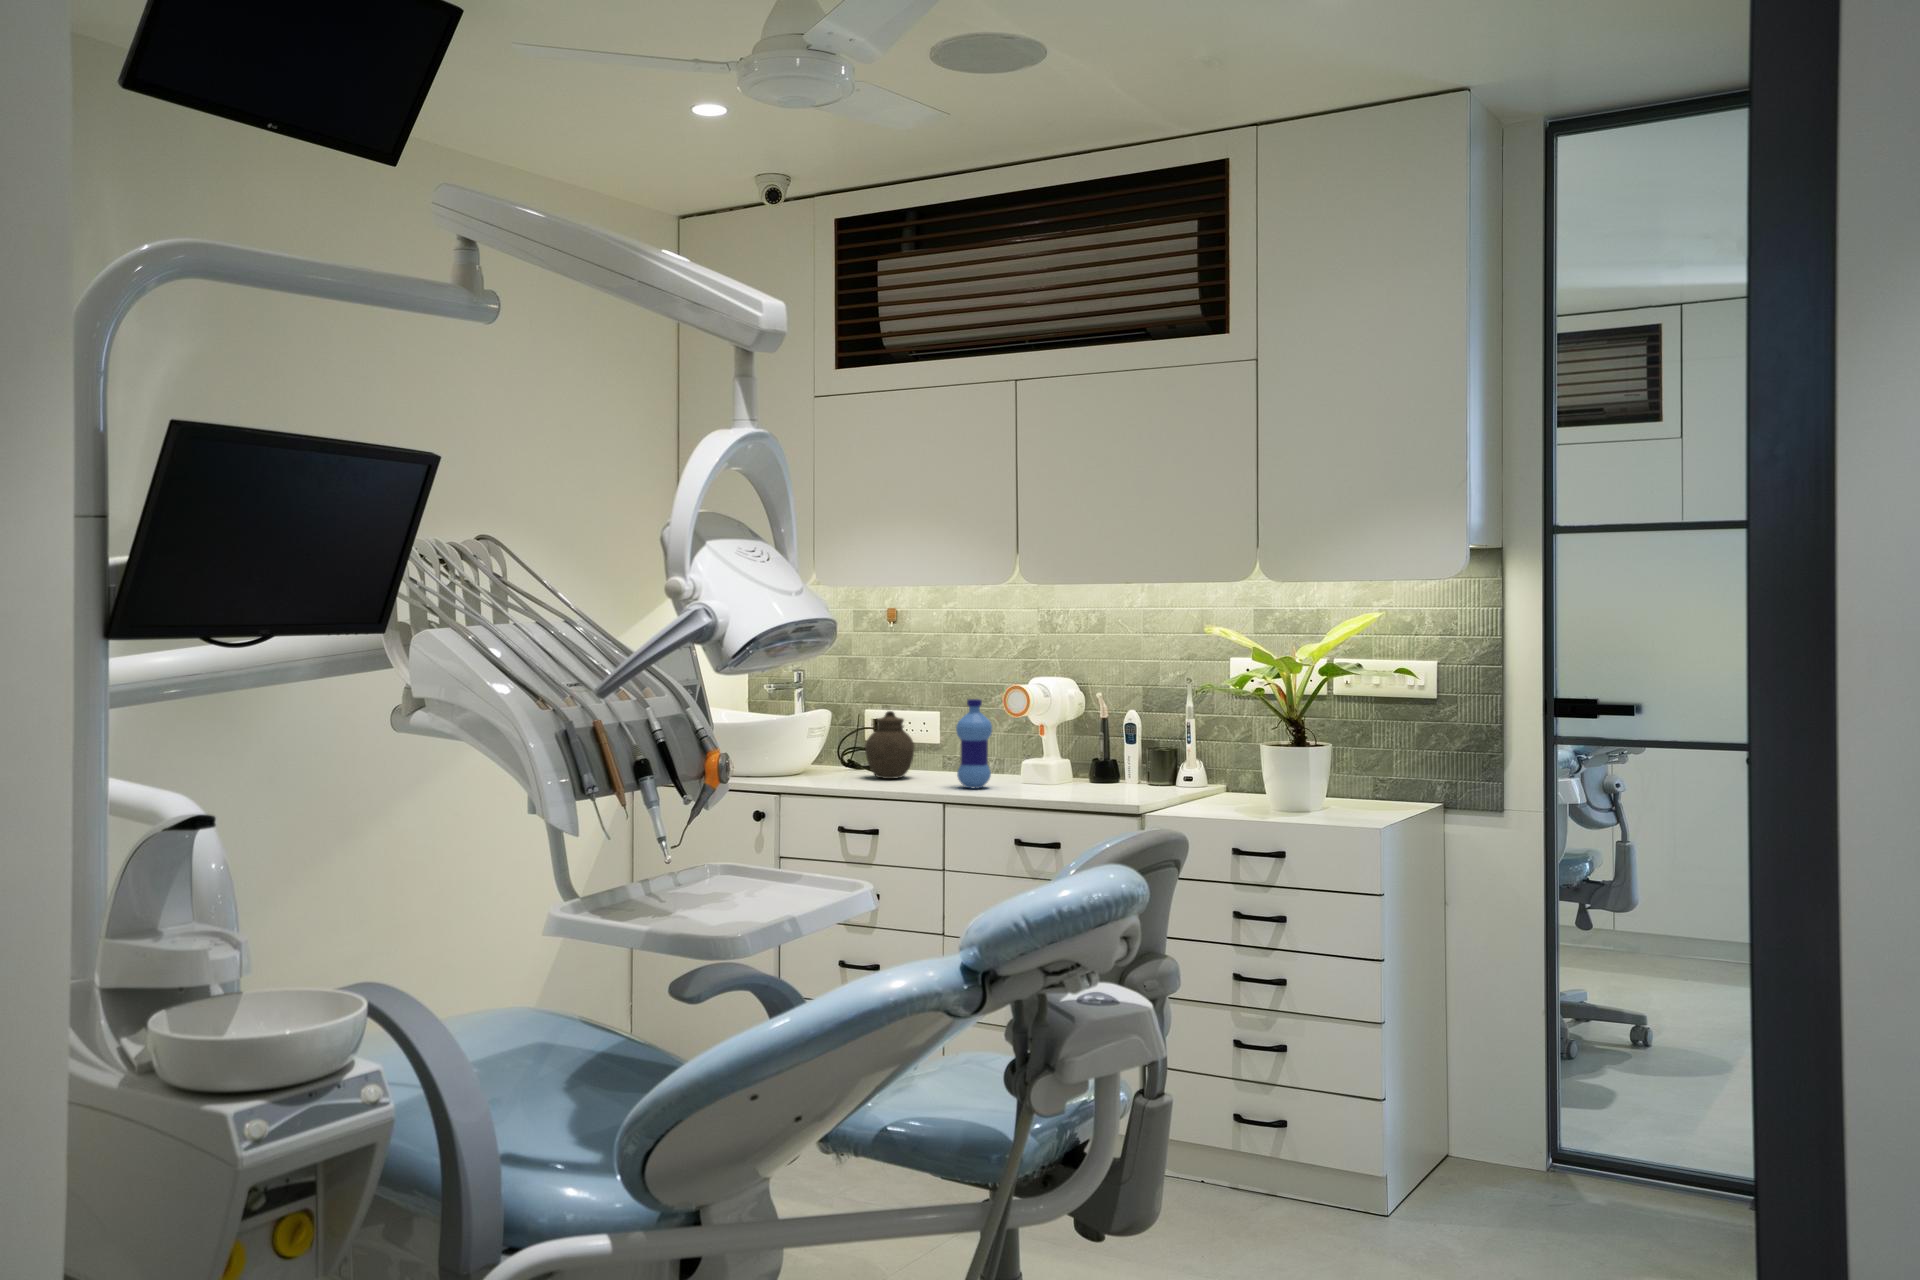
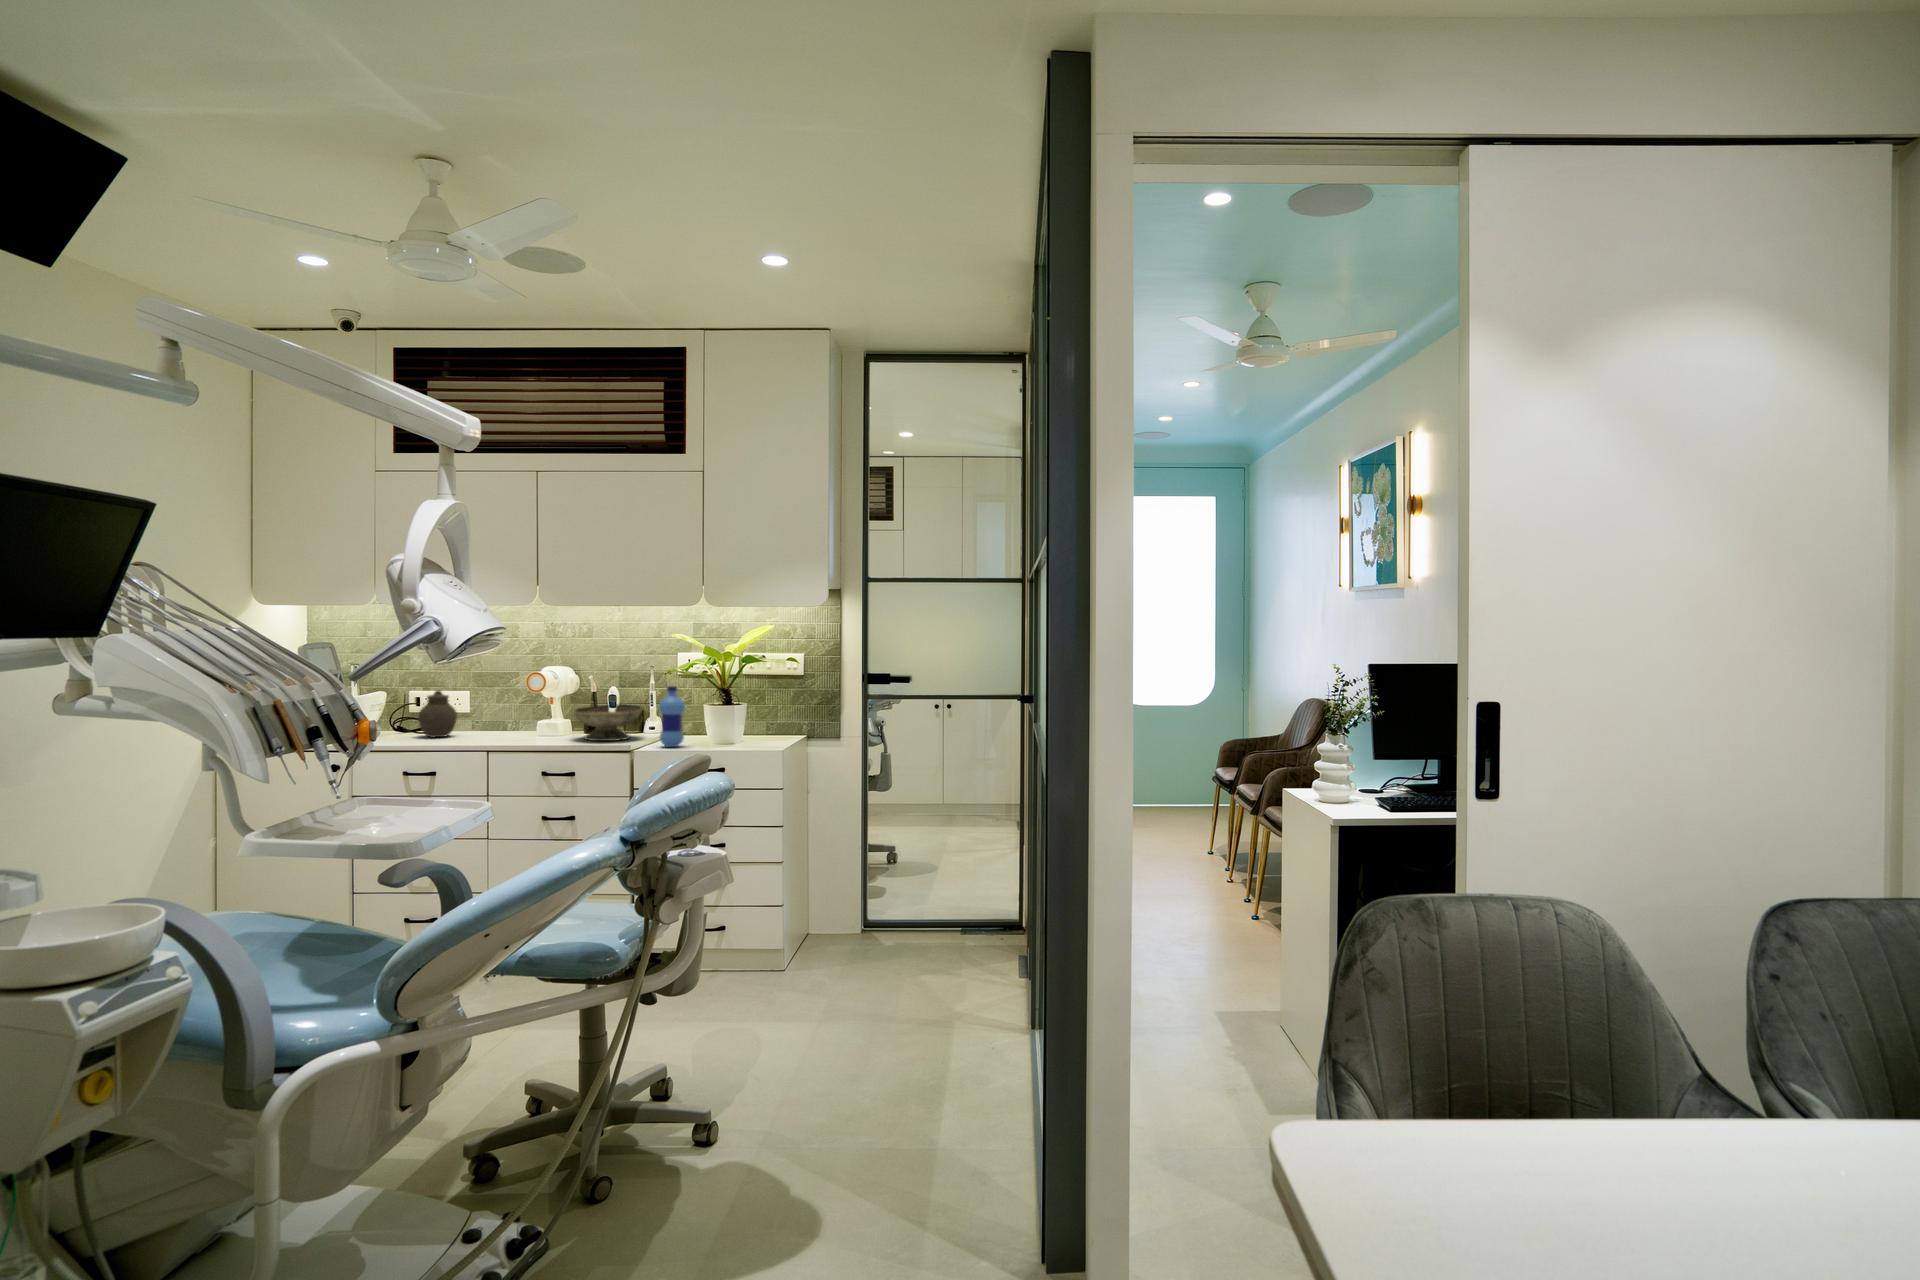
water bottle: present [956,699,992,788] -> present [659,686,685,747]
decorative bowl: none [1068,739,1170,796] -> present [573,704,642,741]

